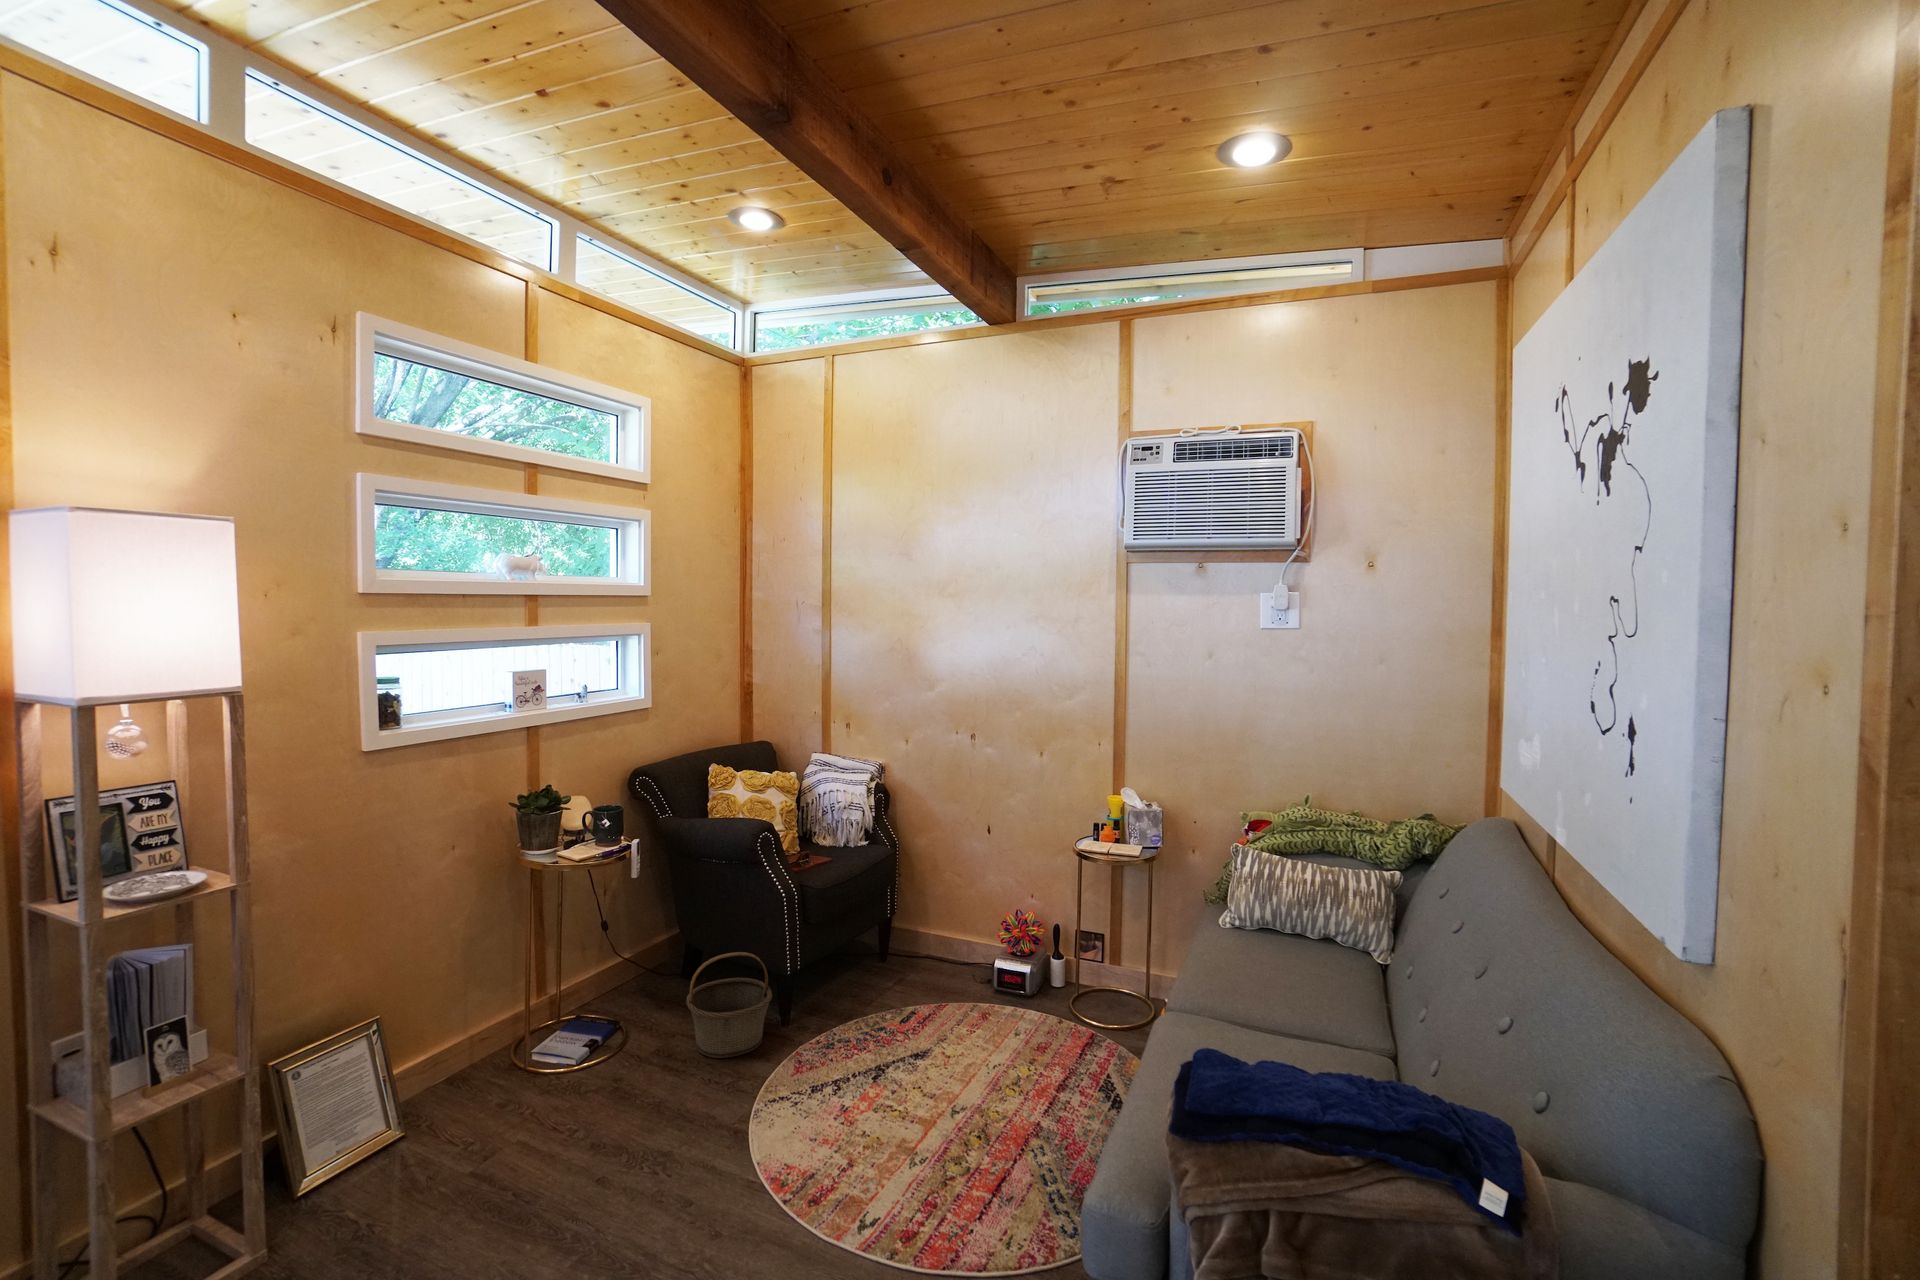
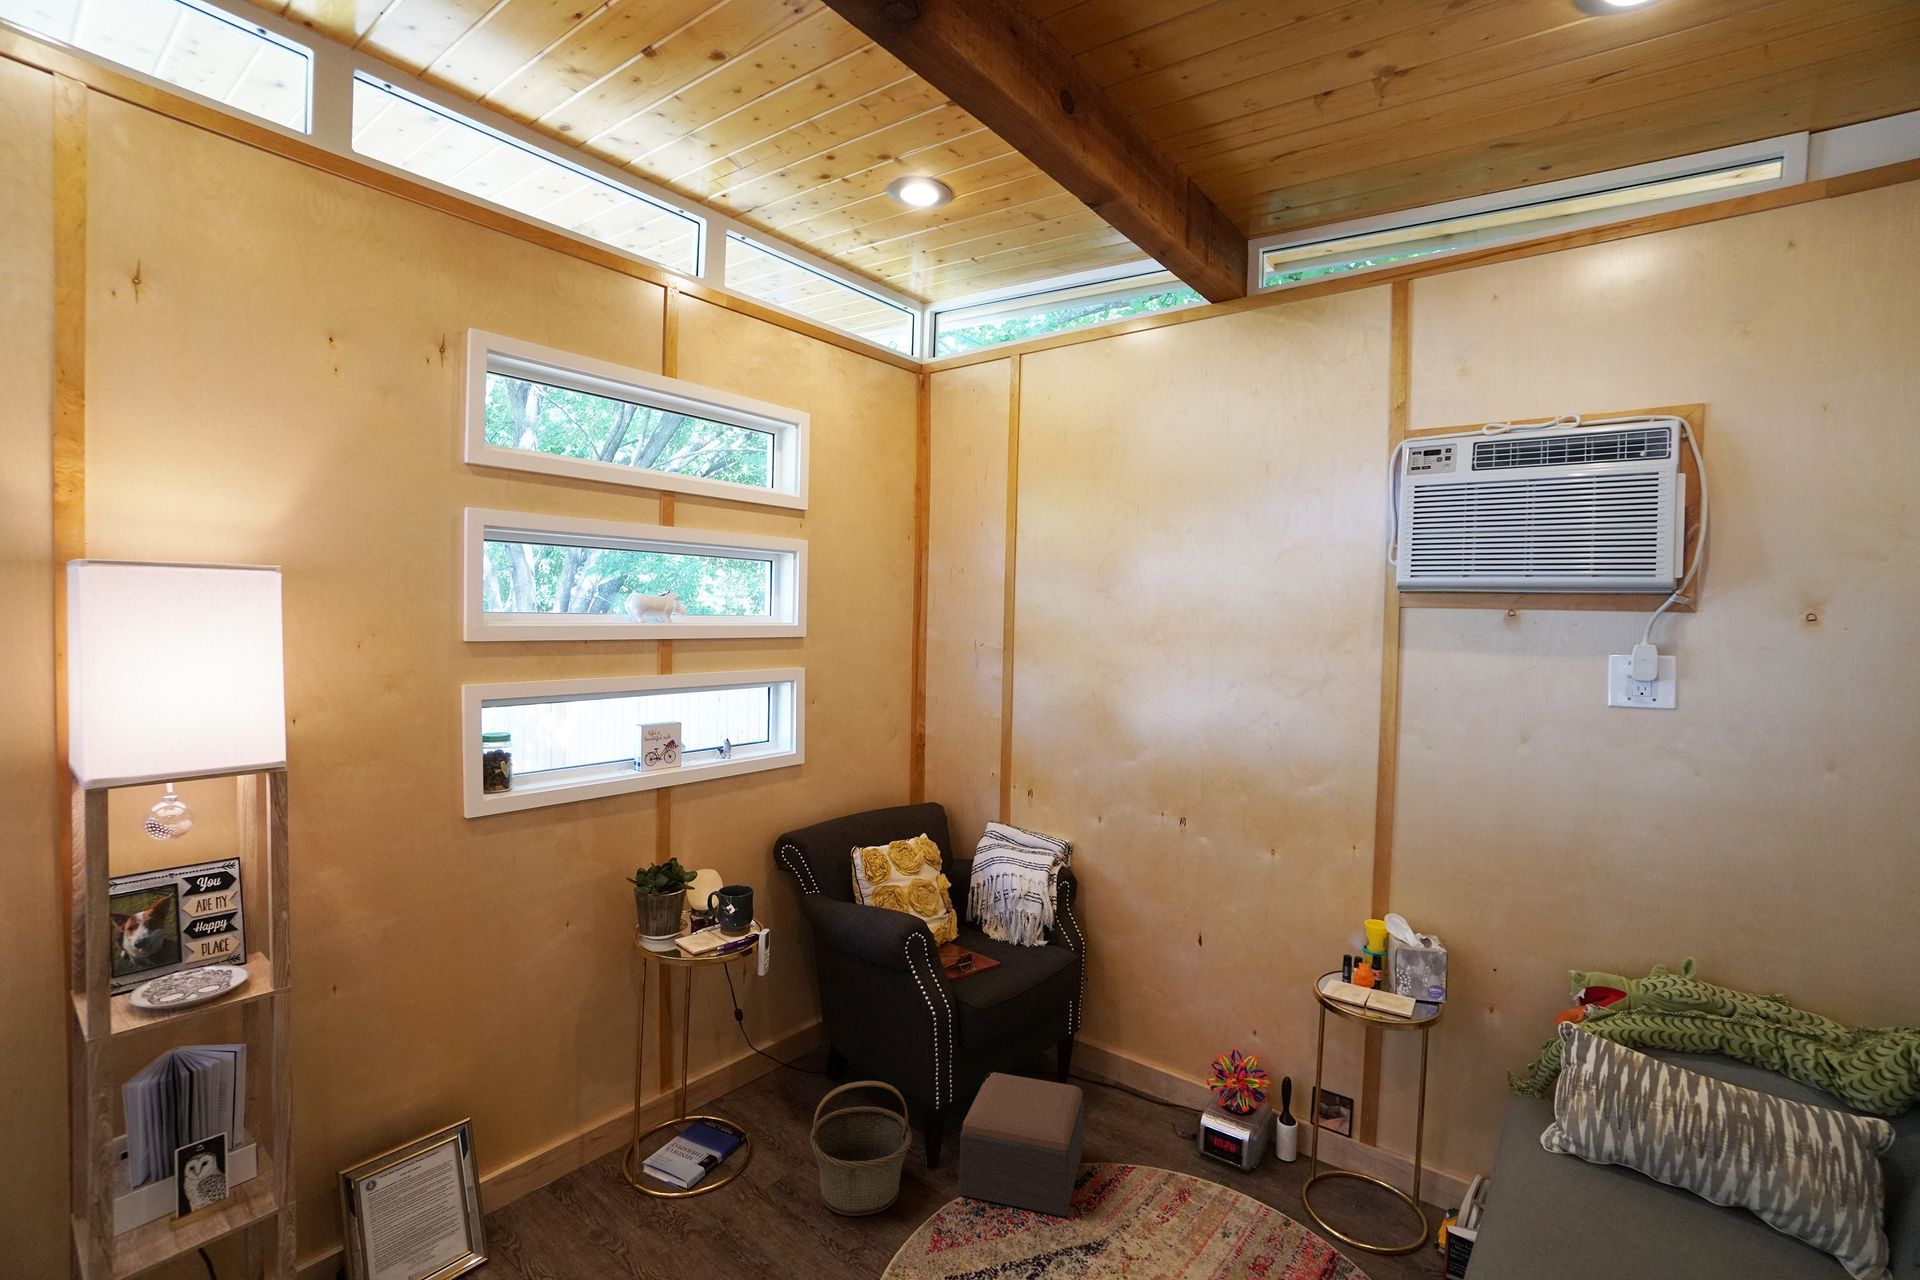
footstool: none [811,943,905,1036] -> present [959,1072,1084,1217]

